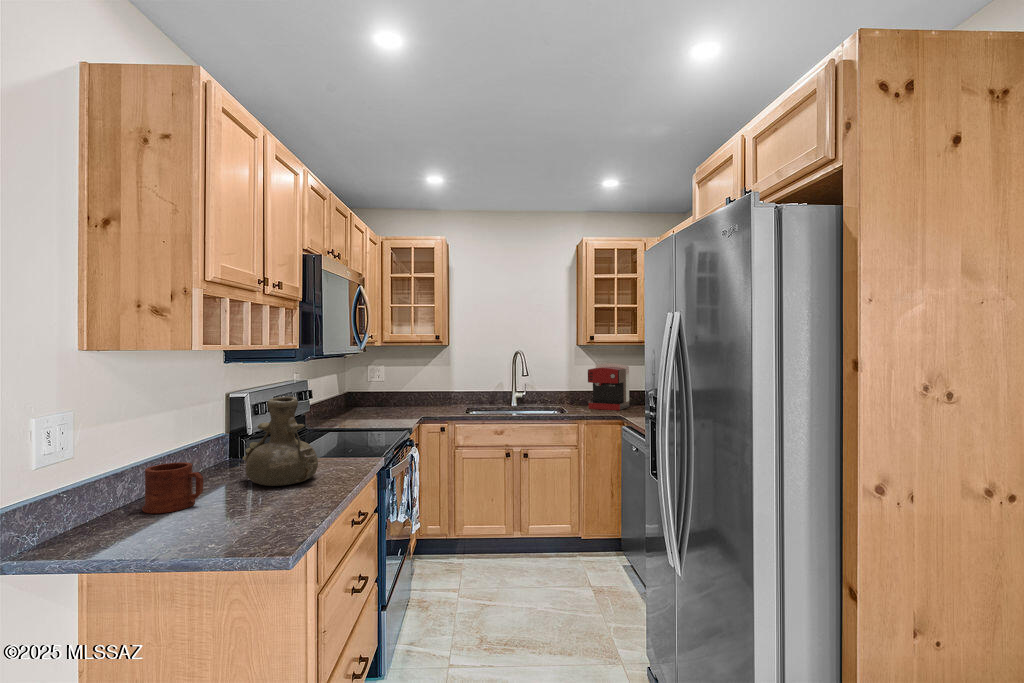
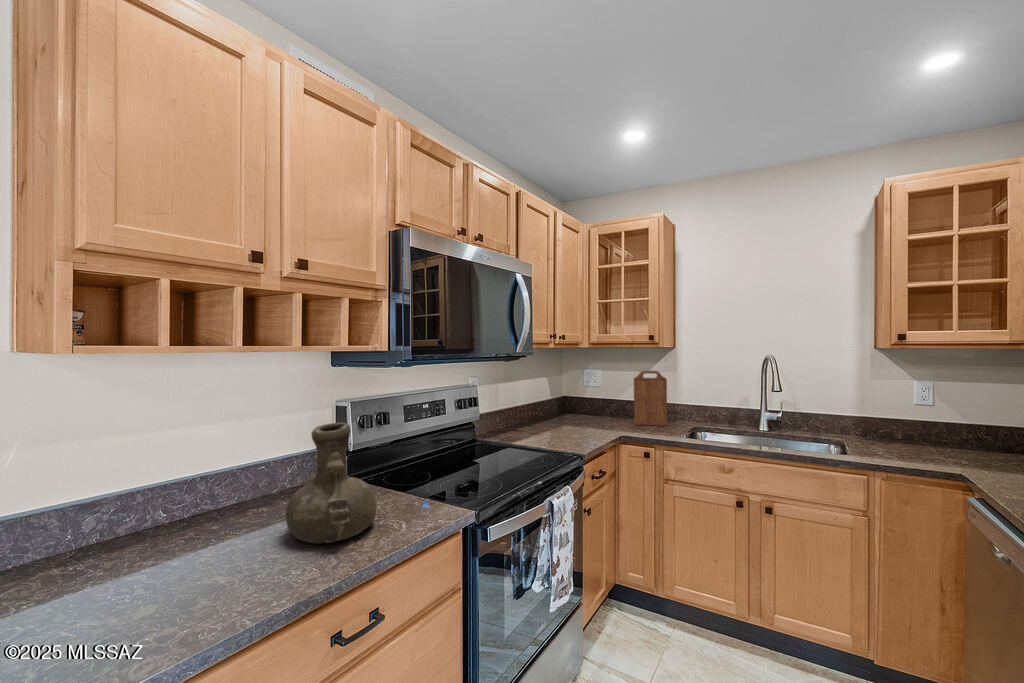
coffee maker: present [588,363,629,410] -> none [894,377,989,460]
cutting board: none [420,364,447,411] -> present [634,371,667,426]
mug: present [142,462,203,513] -> none [142,497,208,565]

